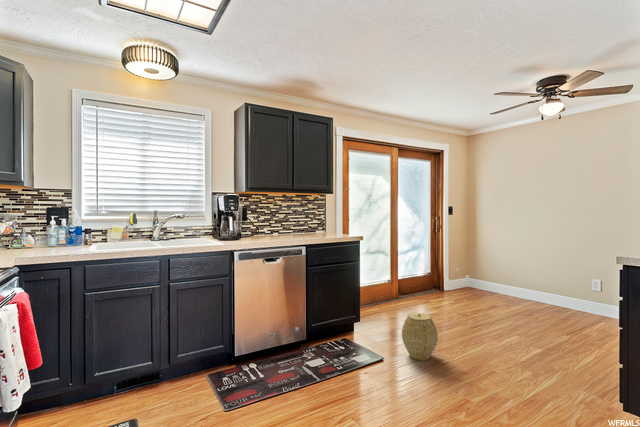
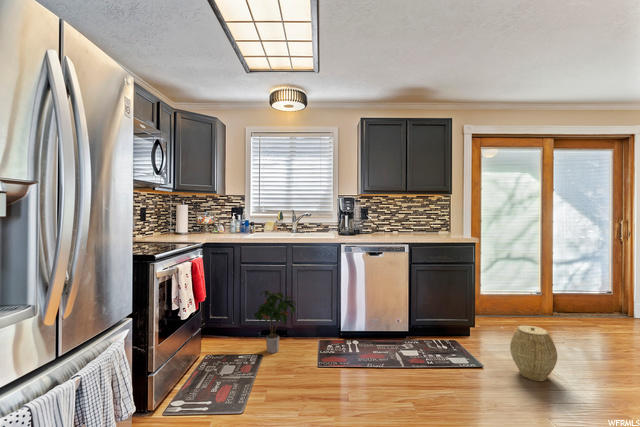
potted plant: none [113,324,188,412] -> present [254,291,296,353]

